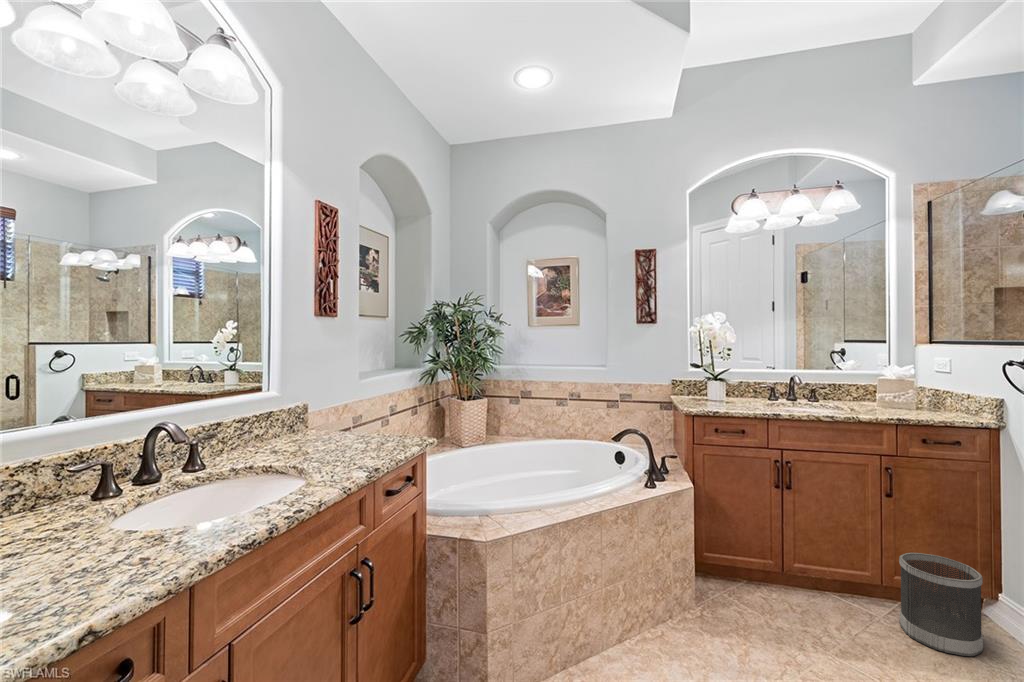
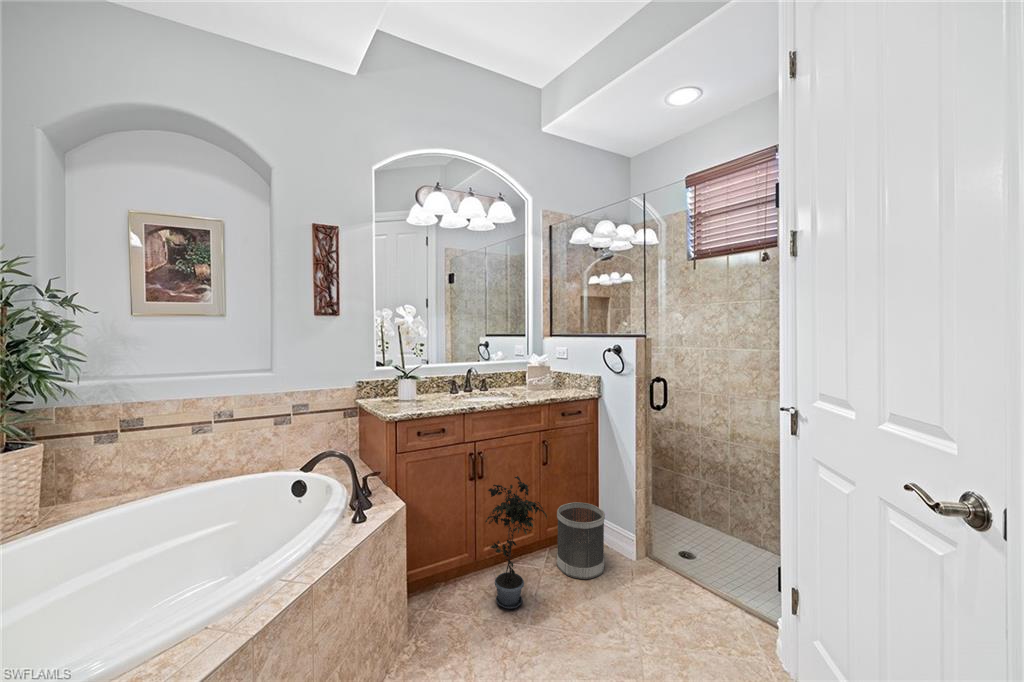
potted plant: none [781,491,852,633] -> present [485,476,547,608]

